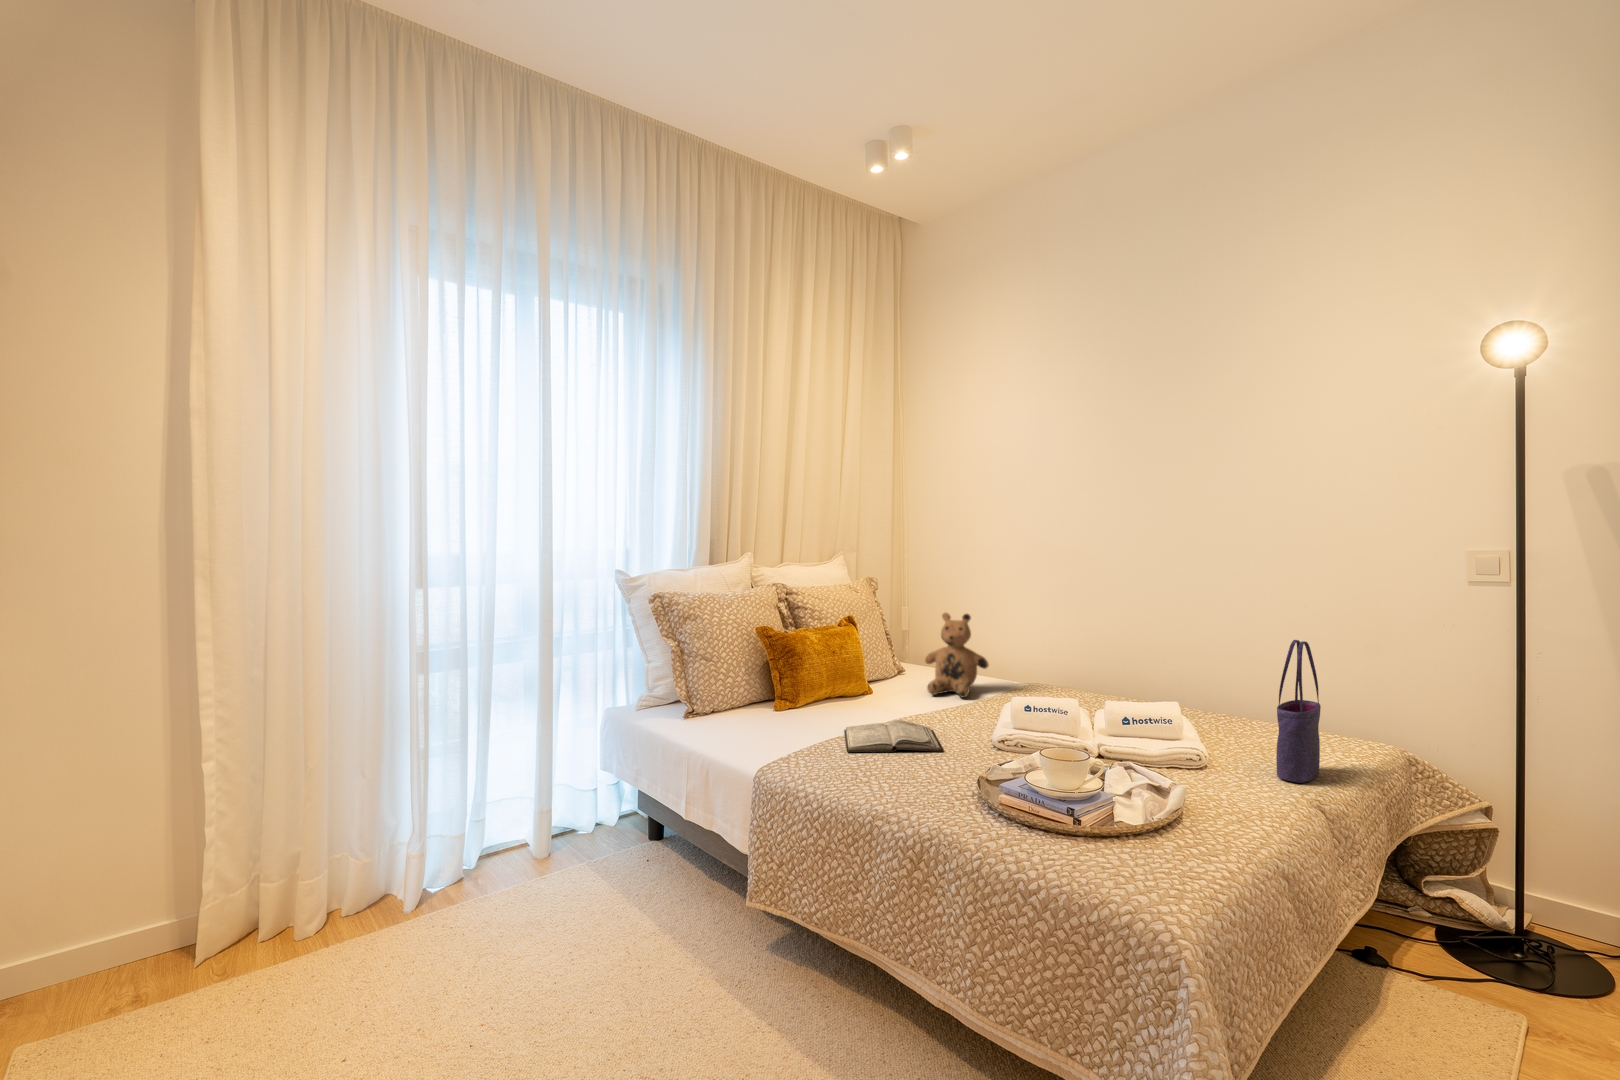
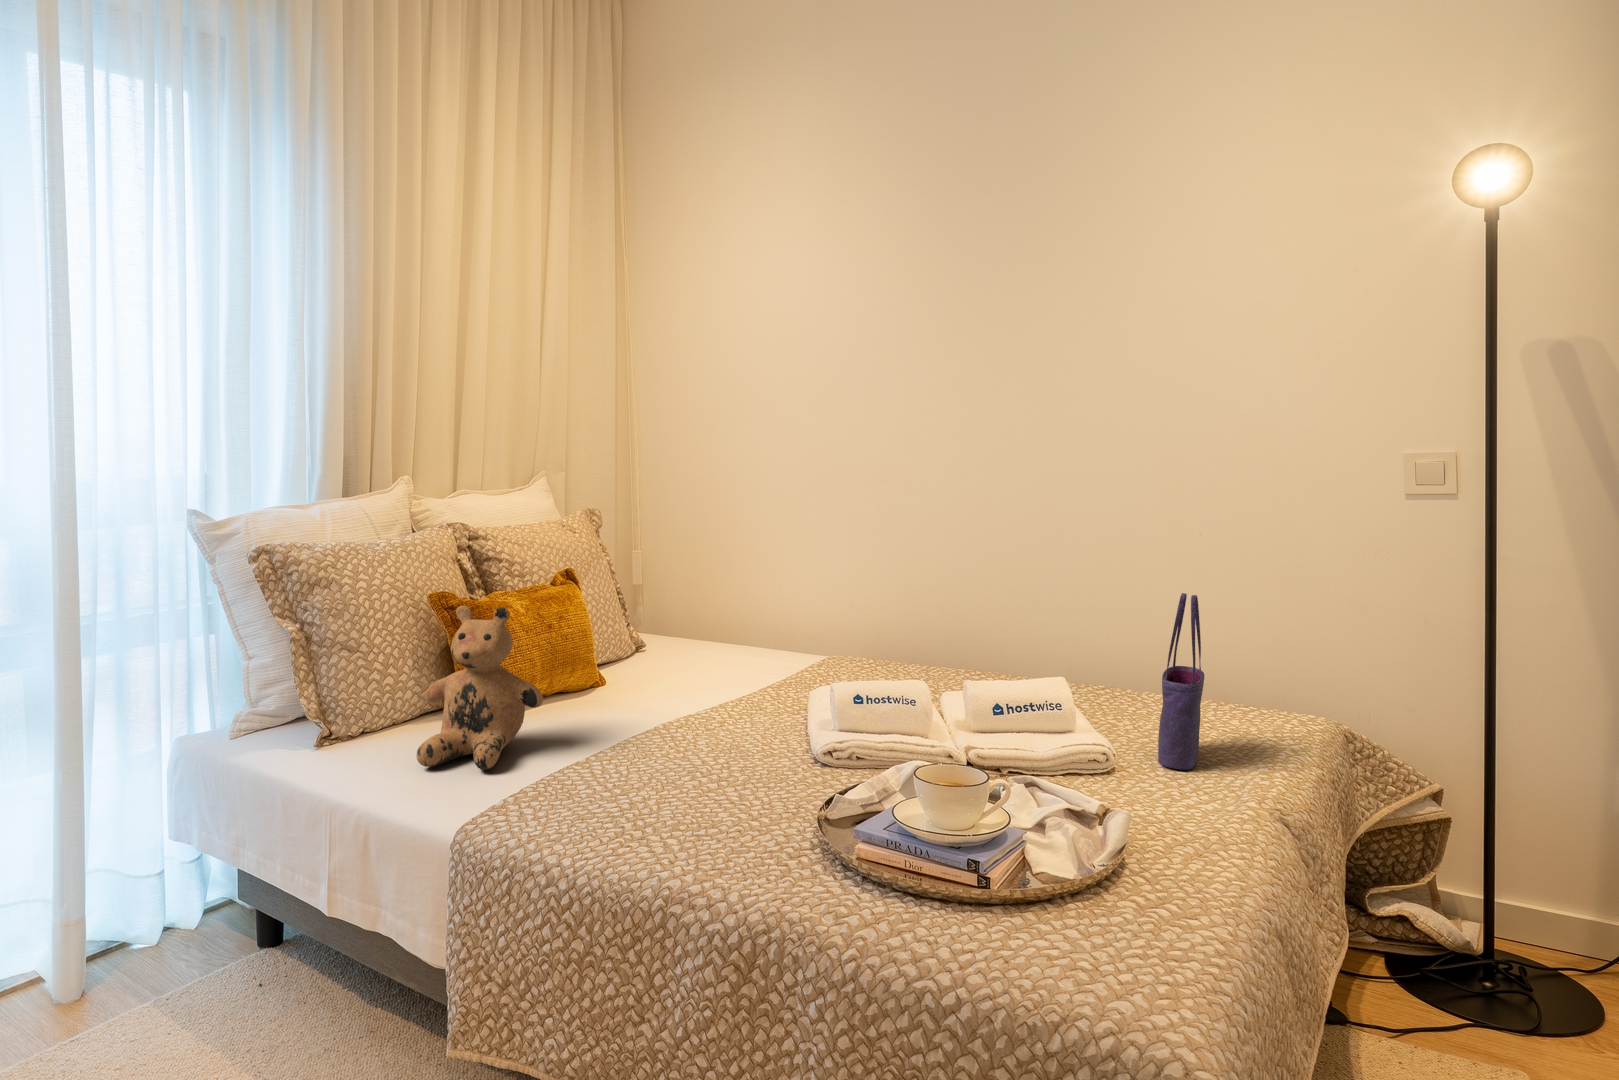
teddy bear: present [925,613,988,698] -> present [417,606,543,770]
diary: present [844,720,943,752] -> none [589,724,745,785]

